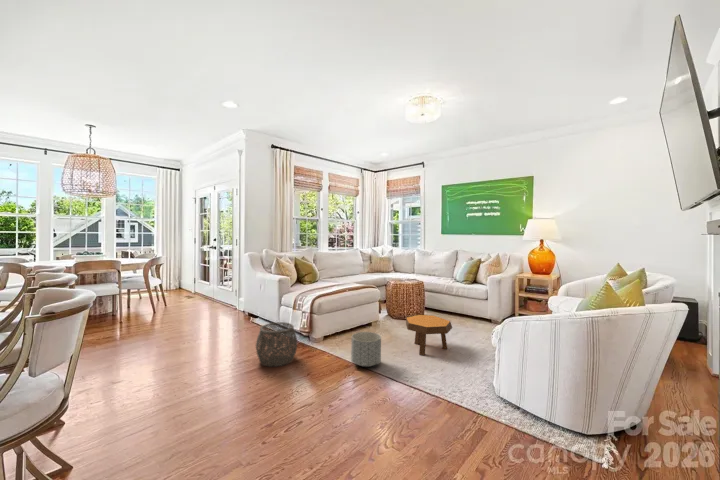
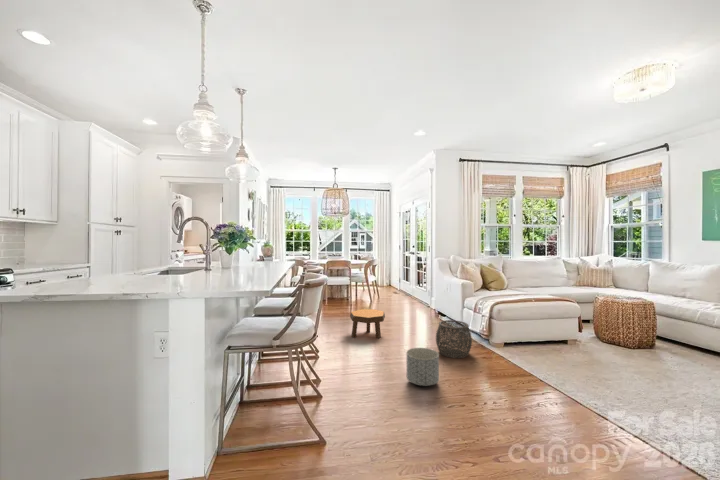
footstool: present [406,315,452,355] -> present [350,309,385,338]
planter: present [351,332,381,367] -> present [407,348,439,386]

